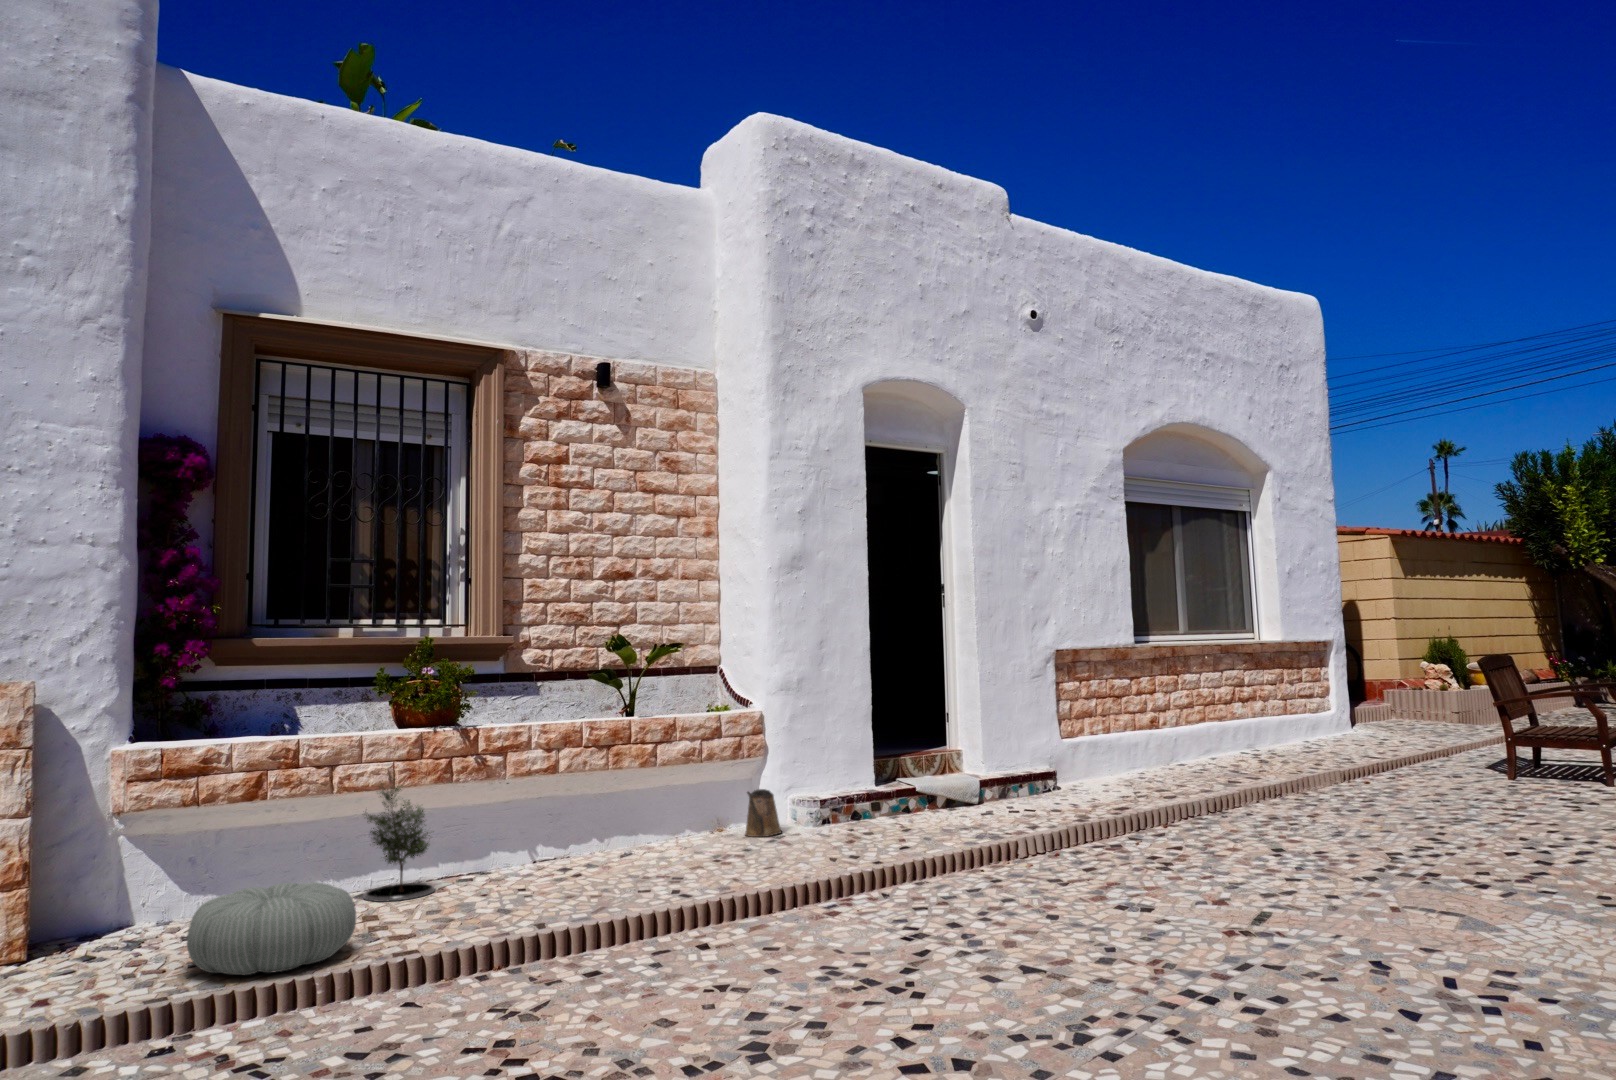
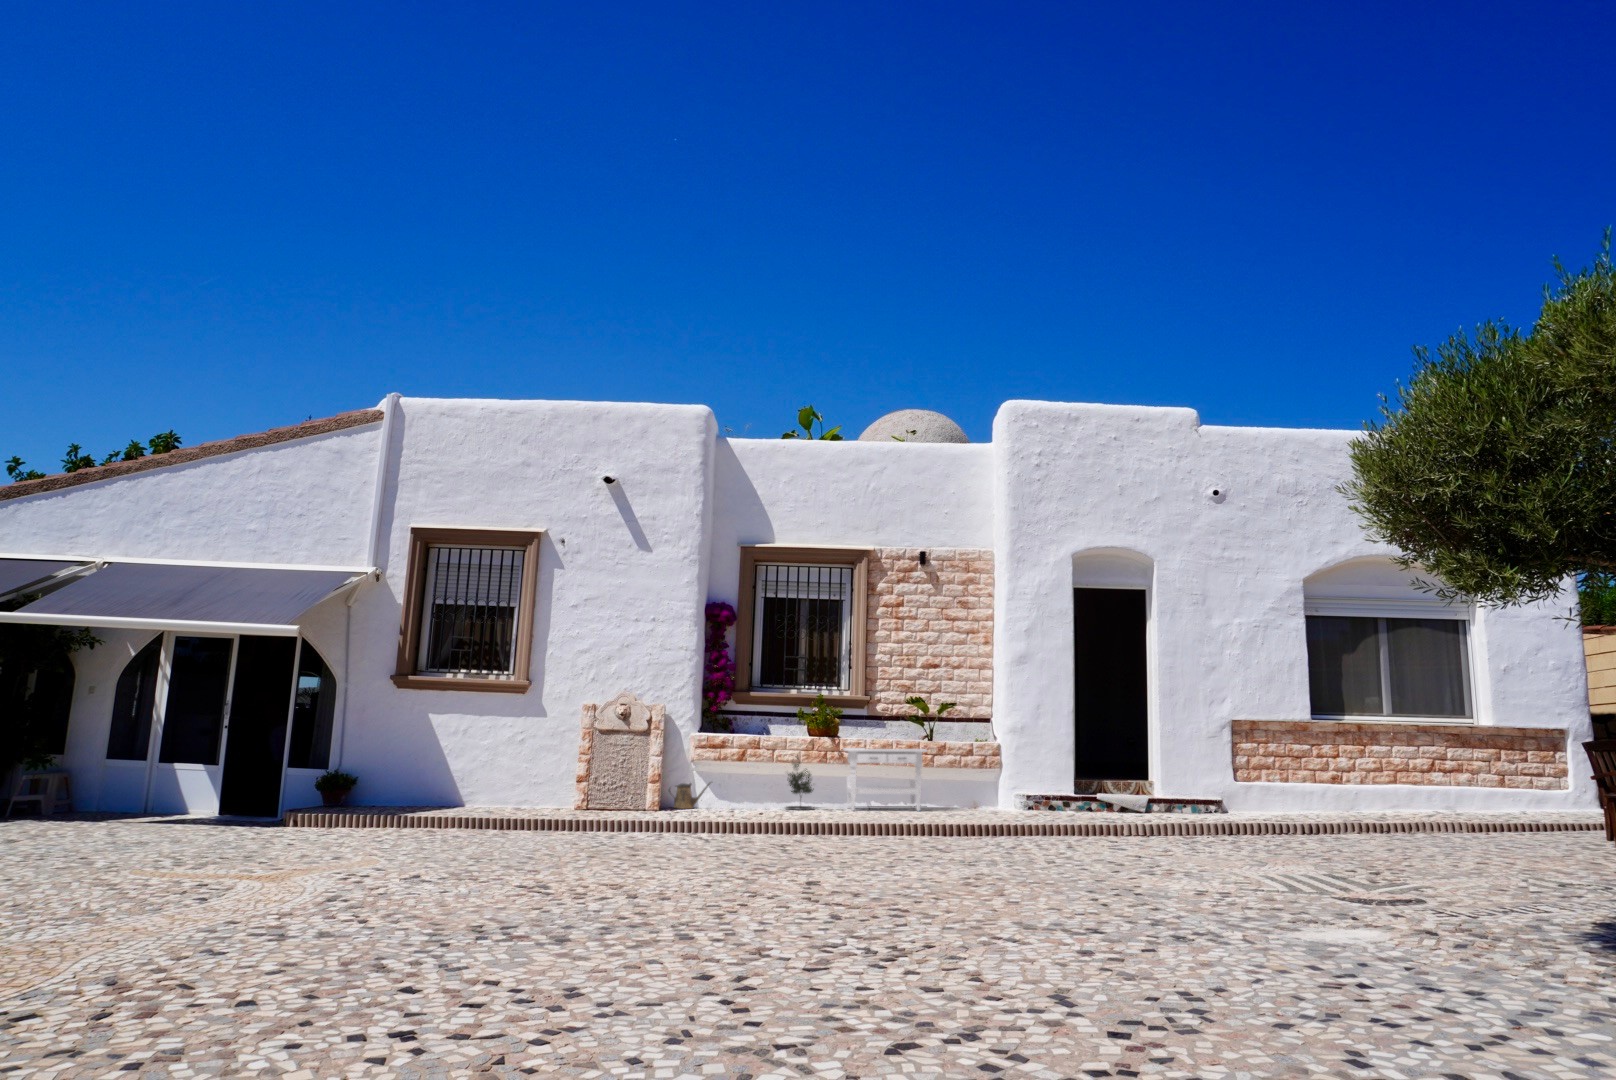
side table: none [479,732,674,884] -> present [843,748,927,811]
watering can: present [745,789,782,837] -> present [669,782,711,809]
pouf: present [187,882,356,975] -> none [706,789,764,817]

